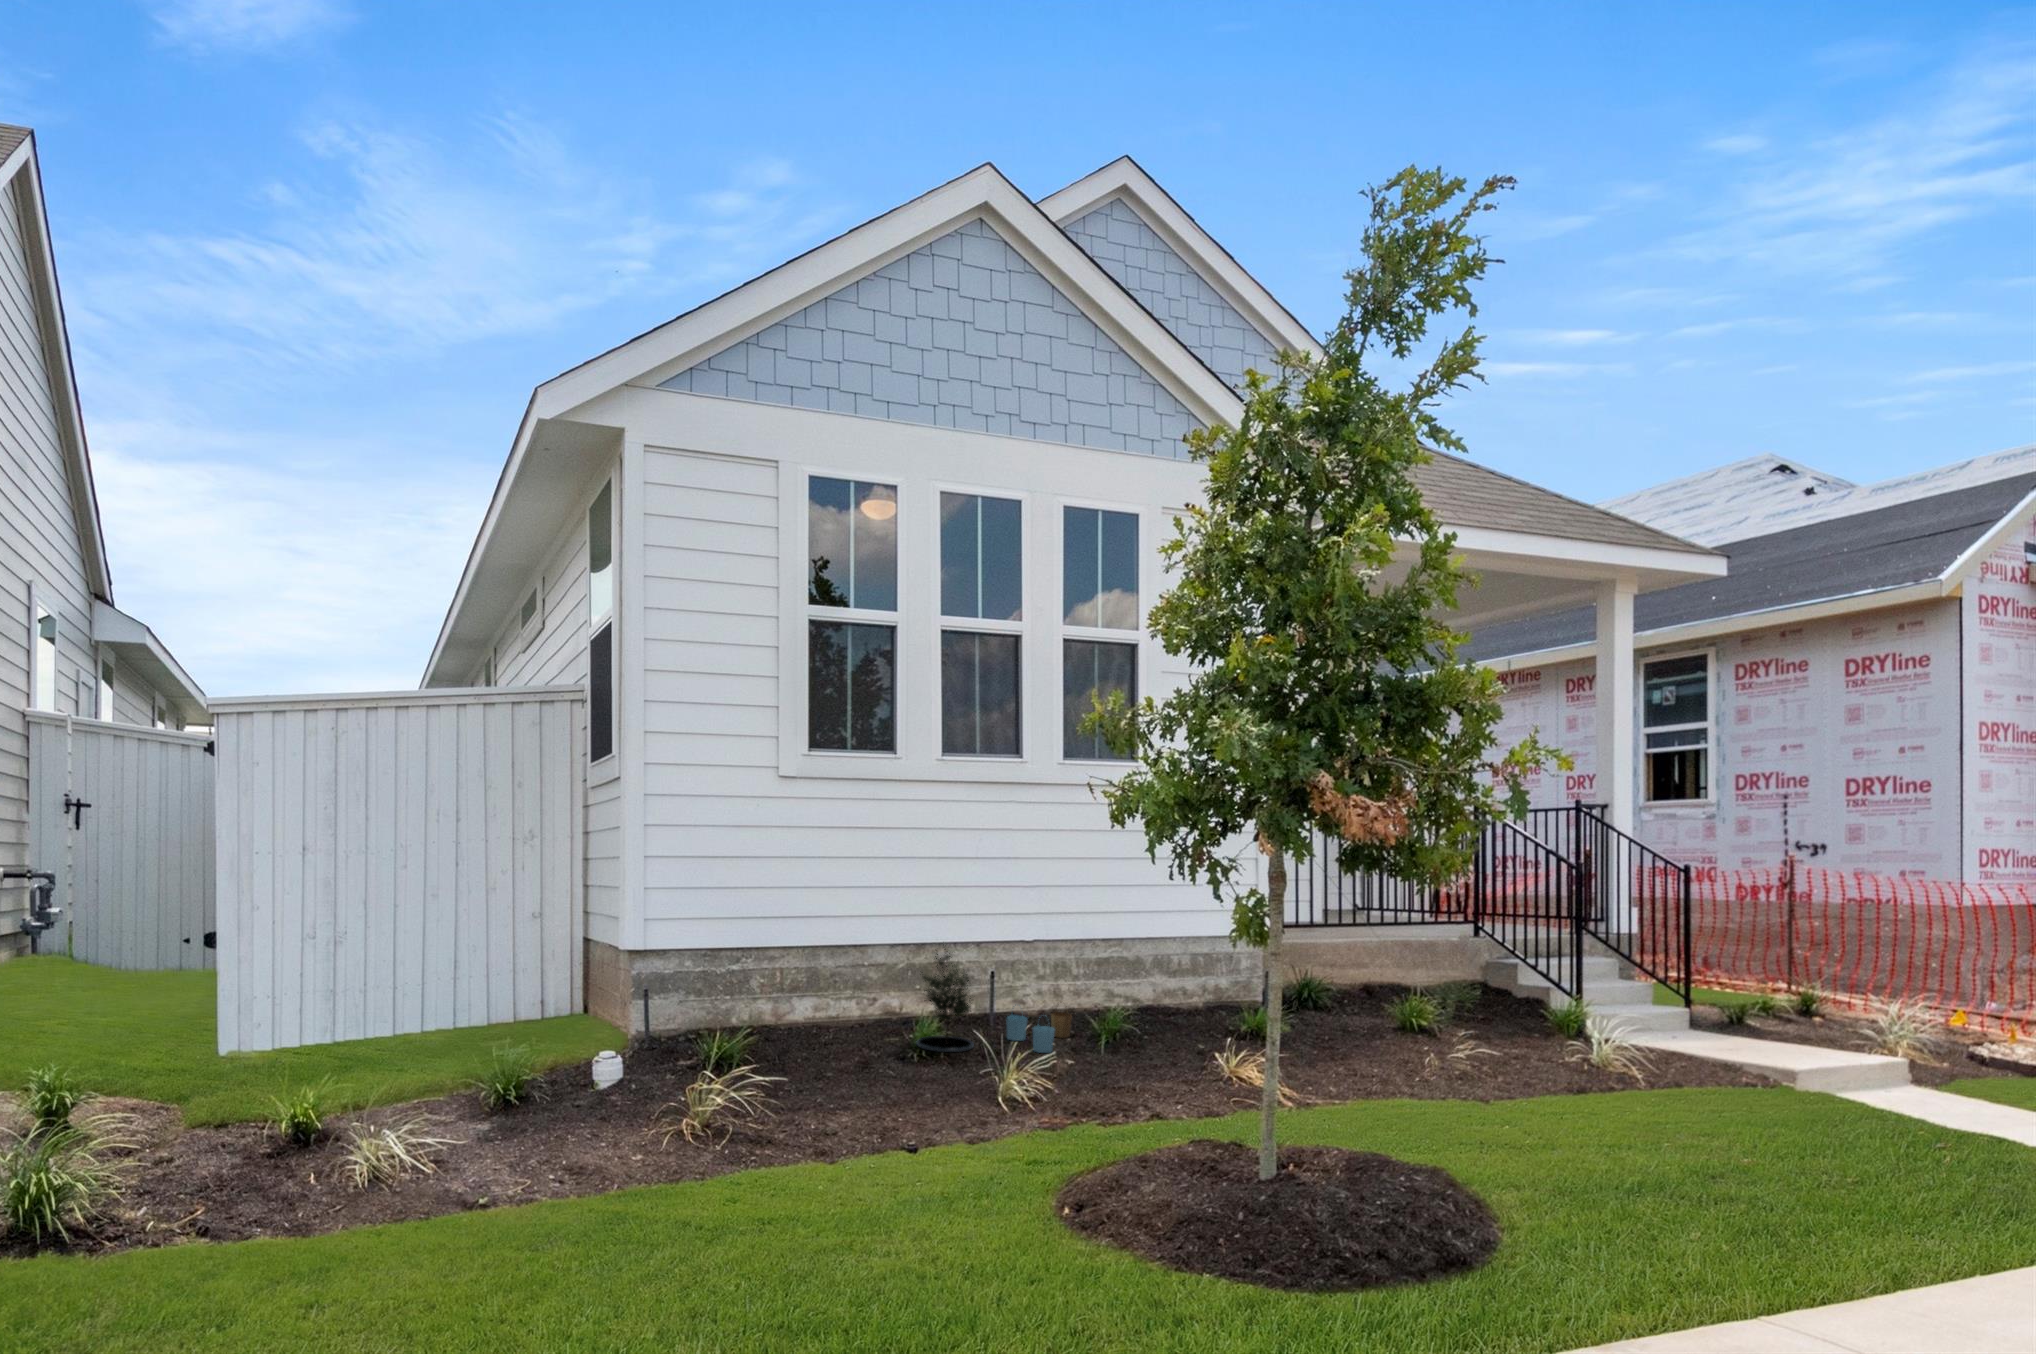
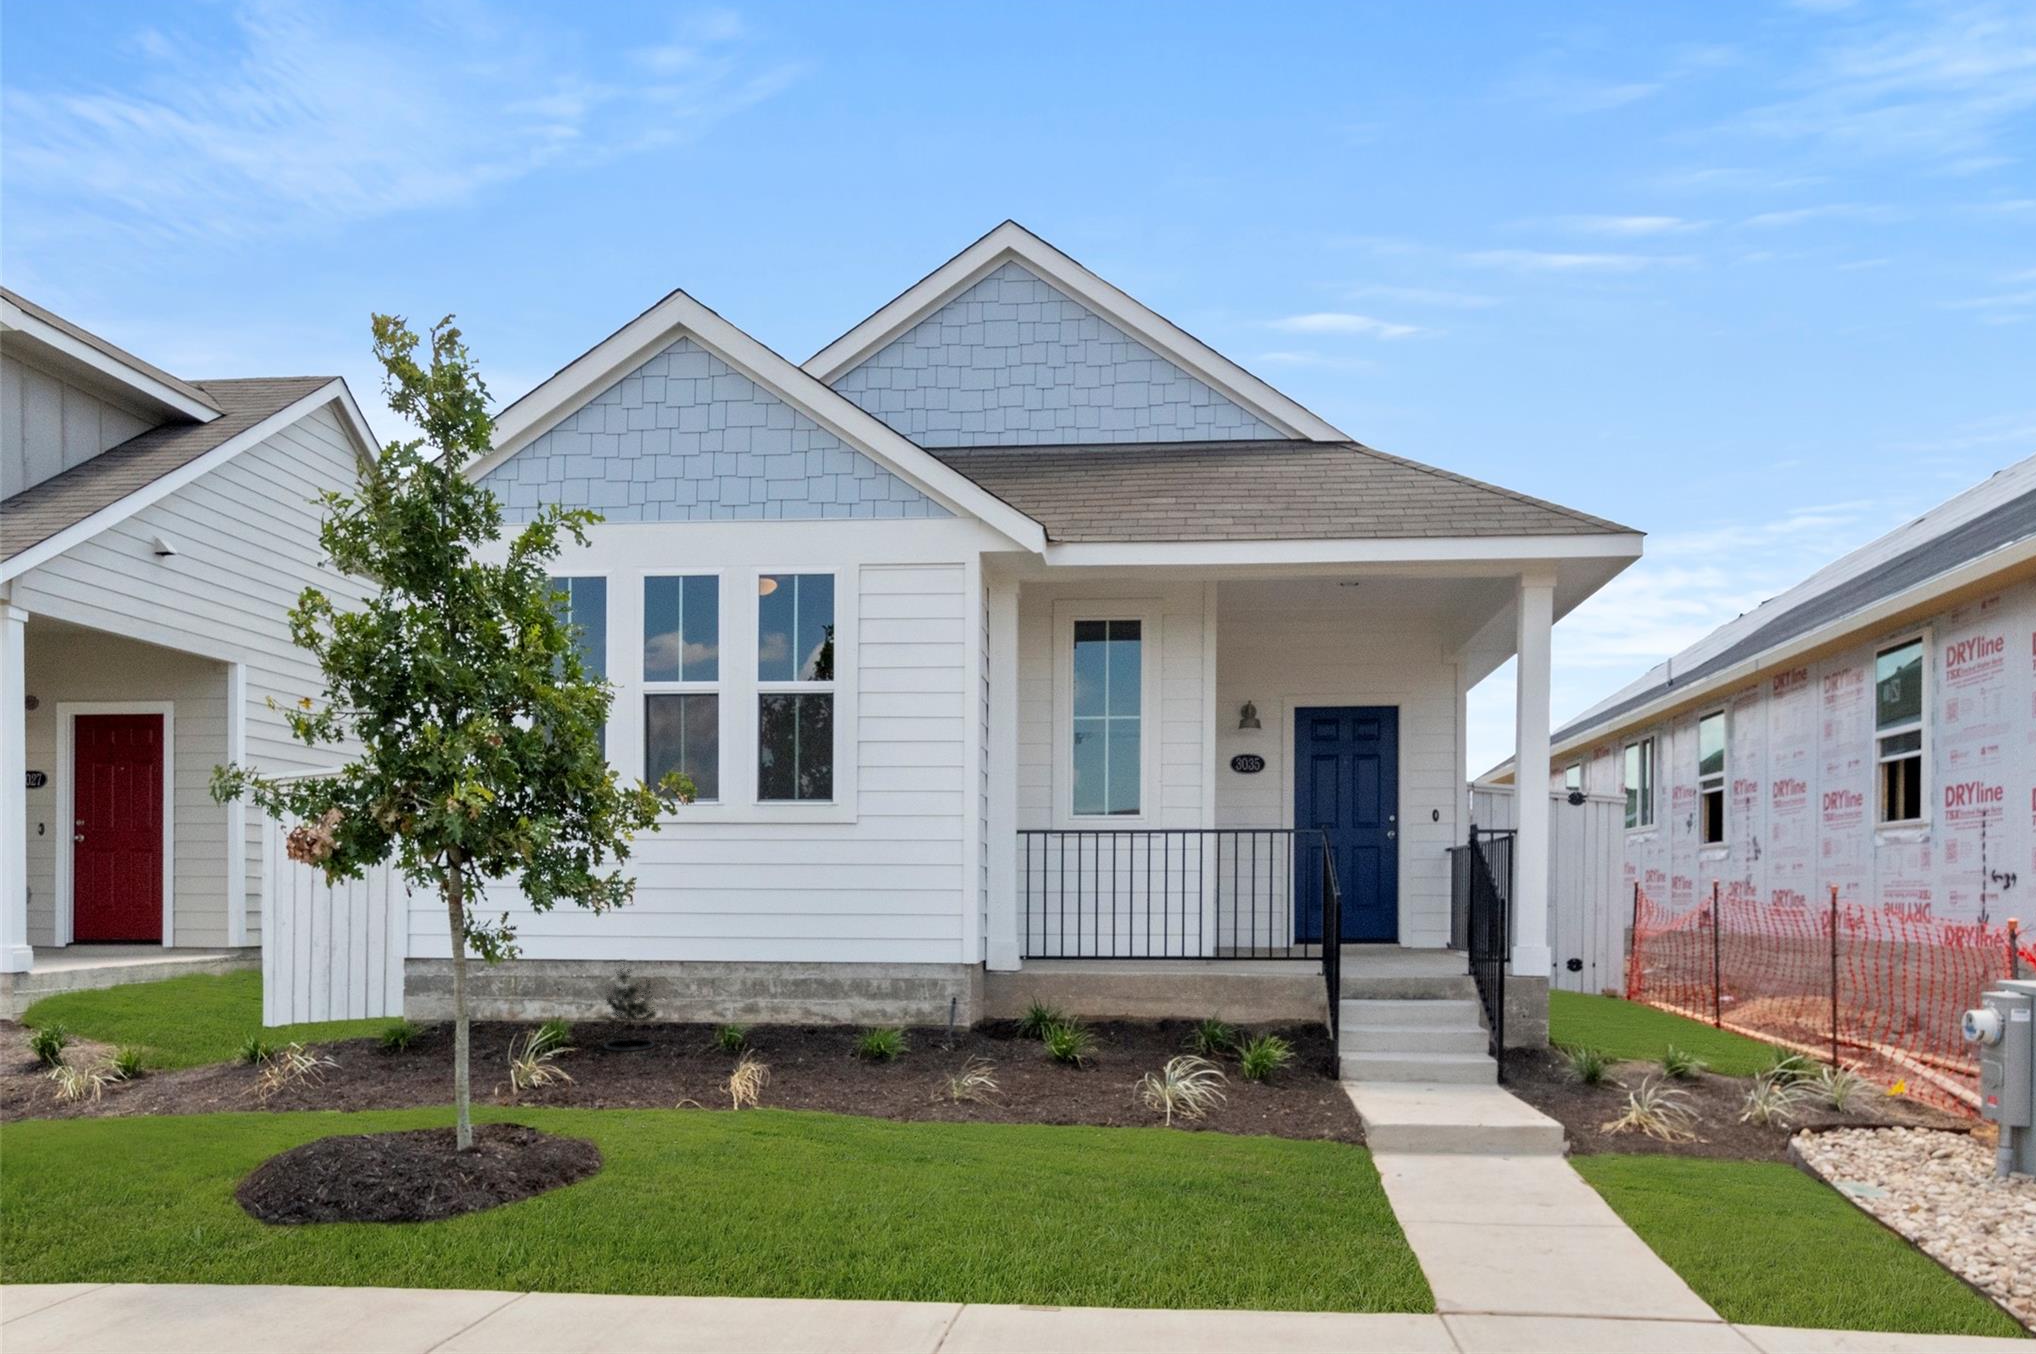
bucket: present [1007,1011,1072,1053] -> none [683,1016,757,1057]

